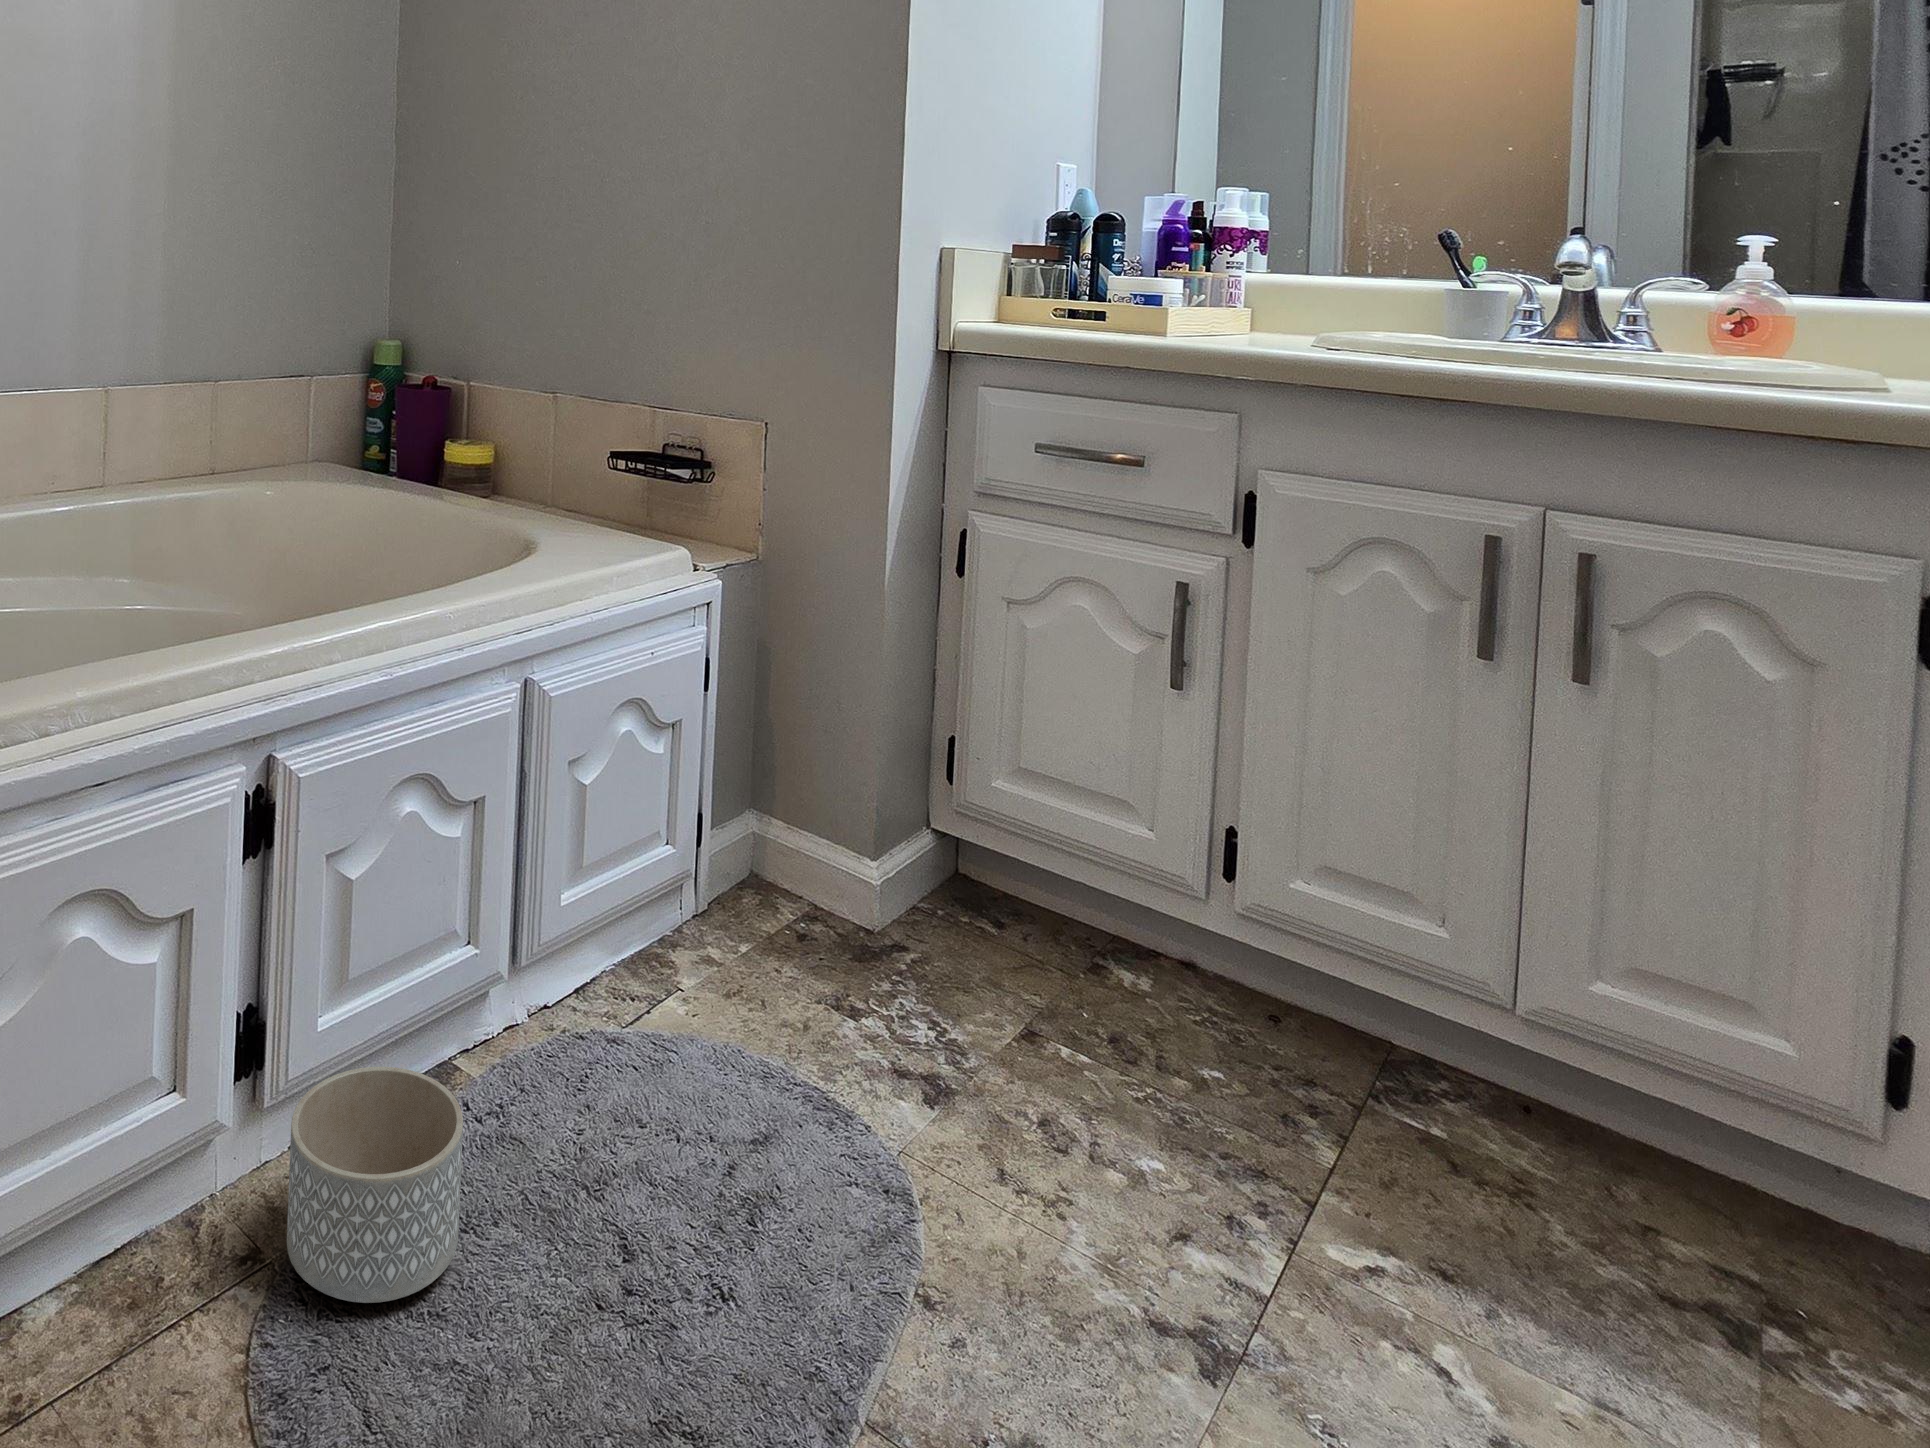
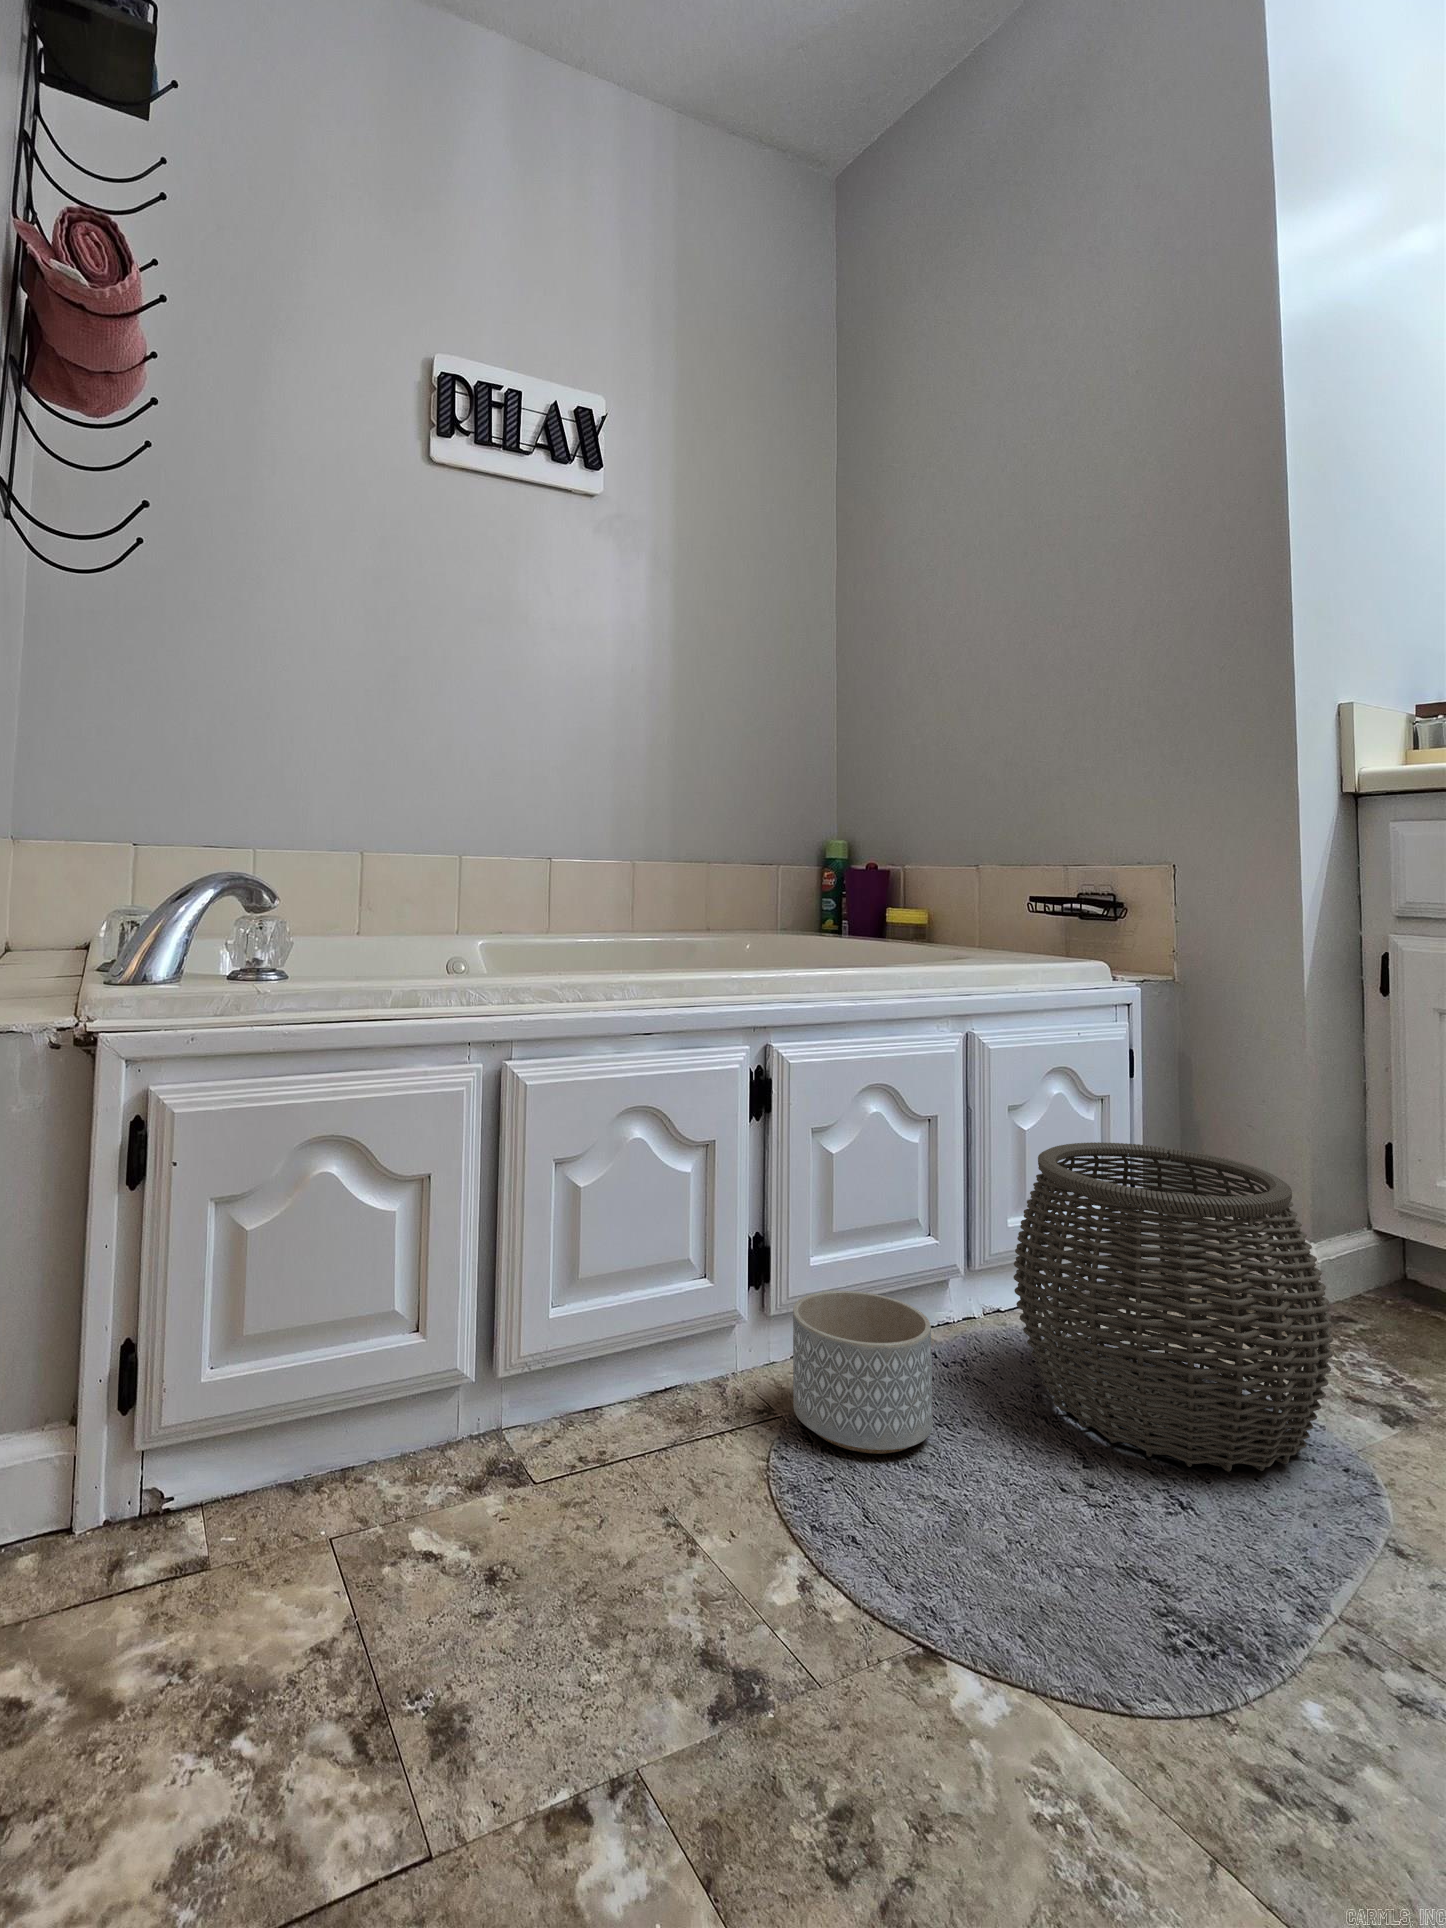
woven basket: none [564,822,894,1236] -> present [1013,1142,1333,1472]

